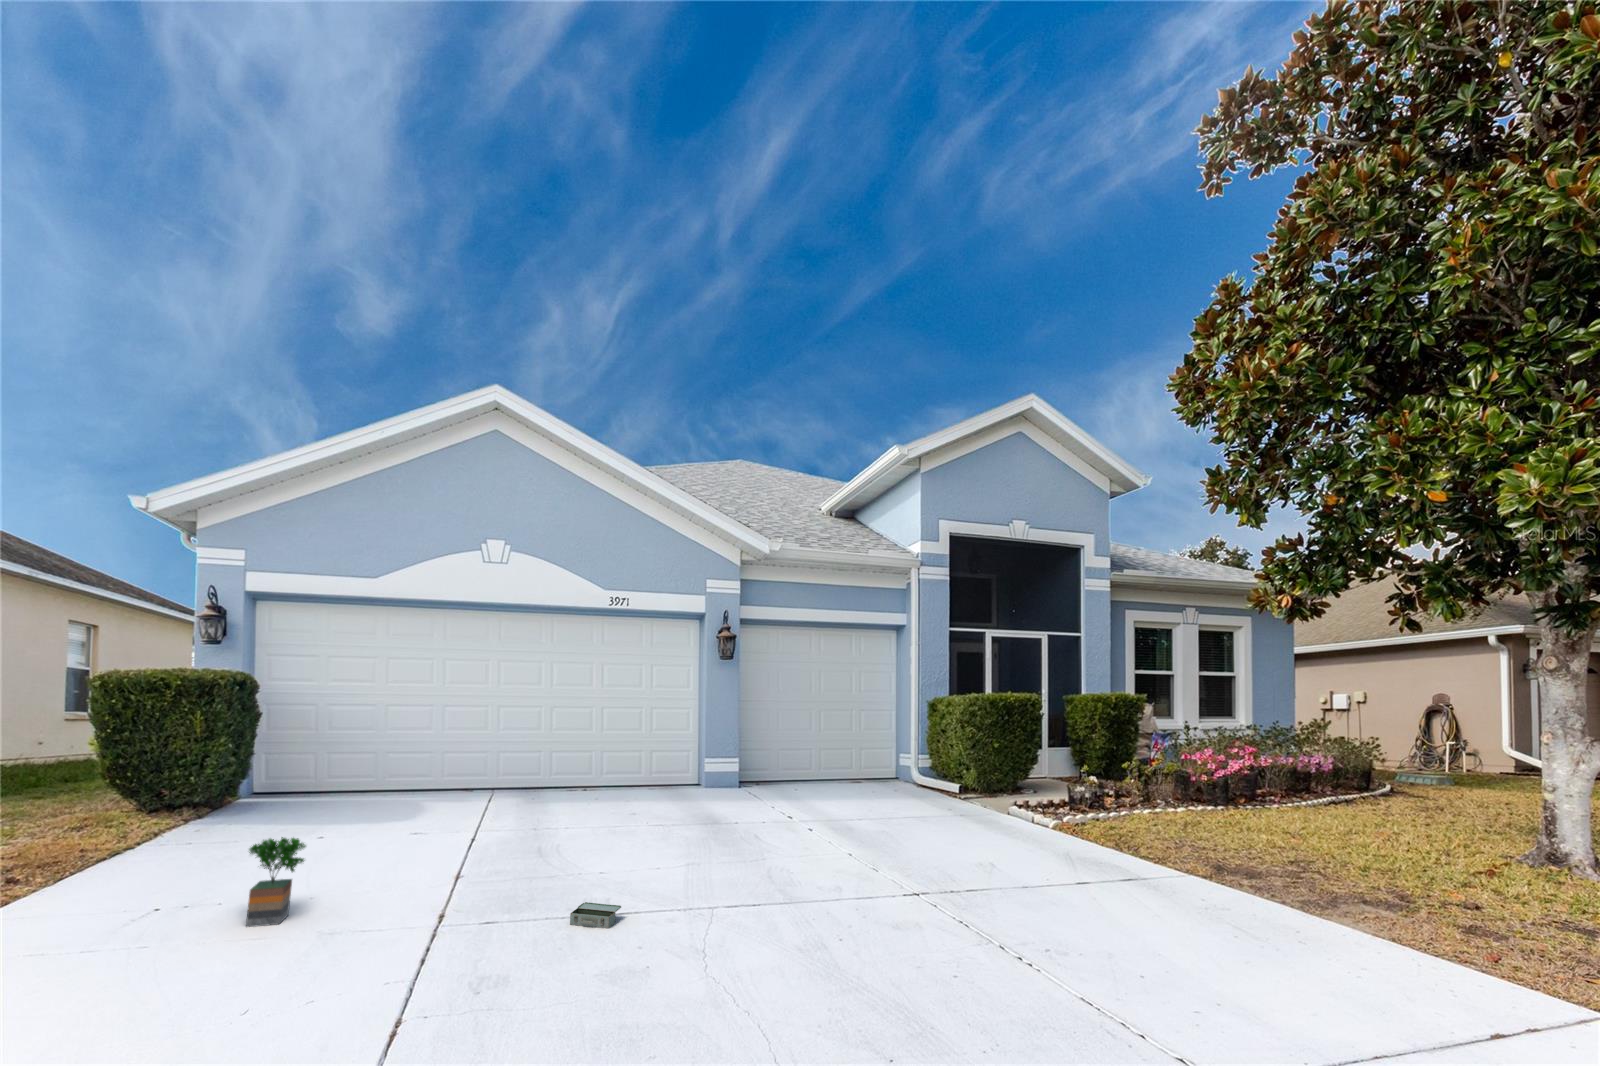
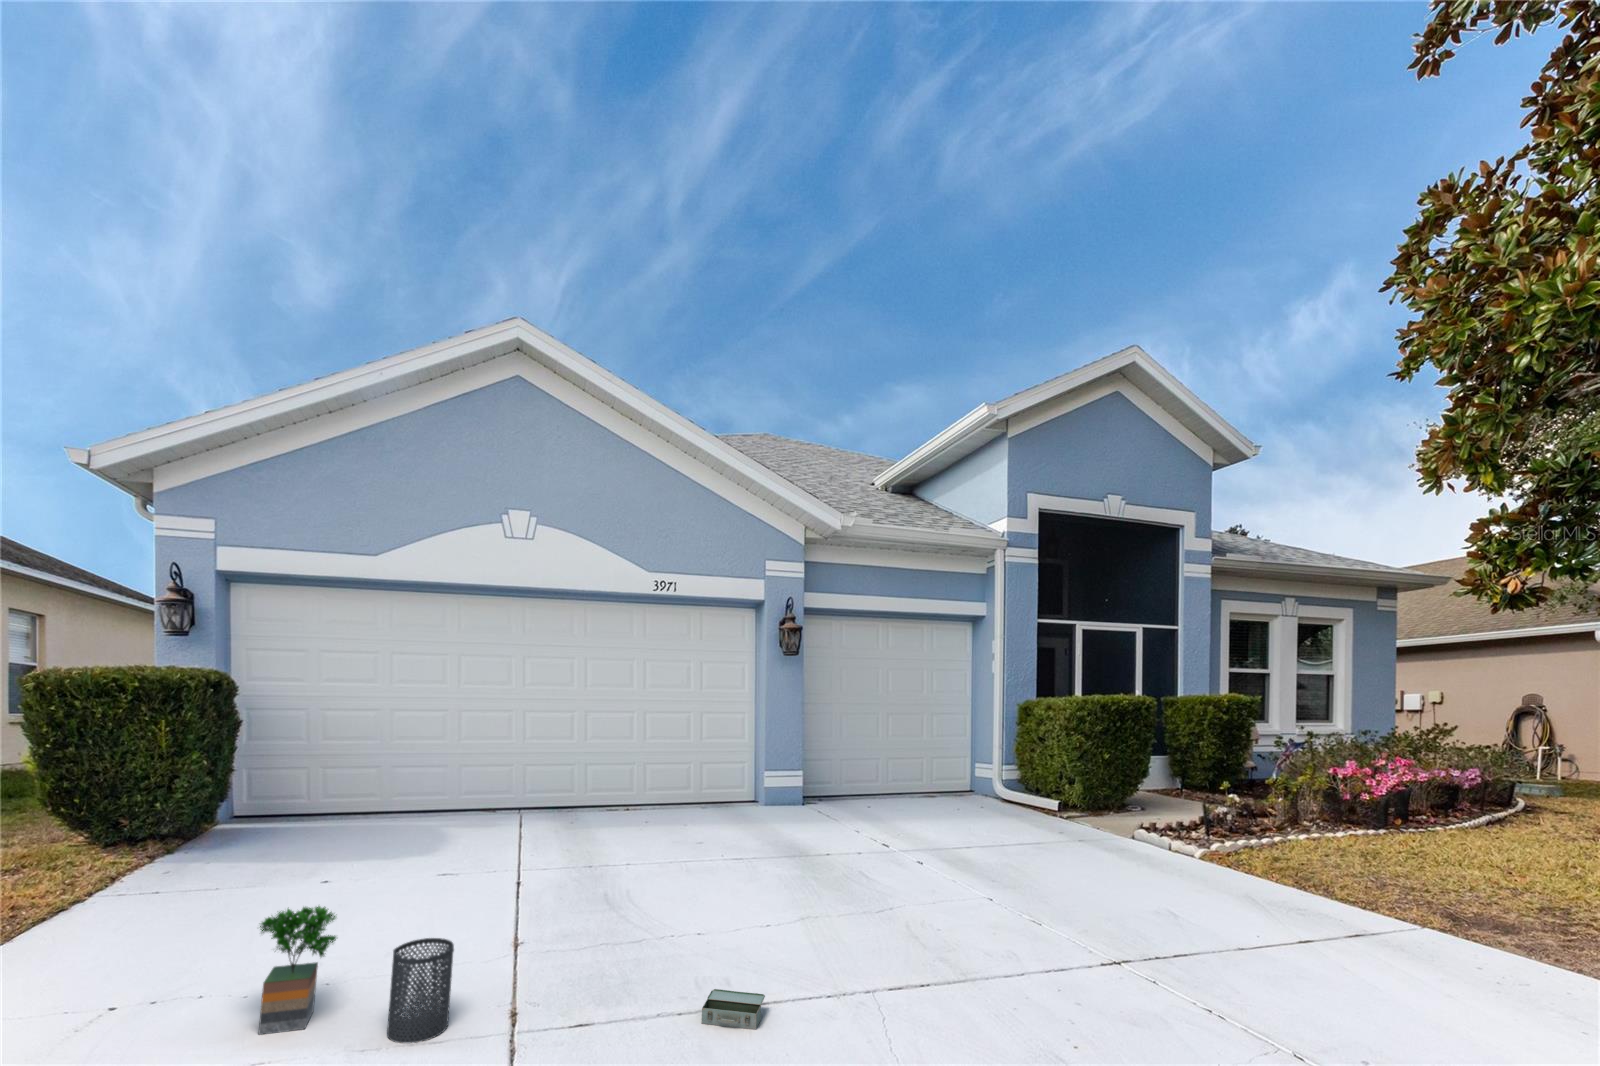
trash can: none [337,861,389,933] -> present [387,938,454,1044]

